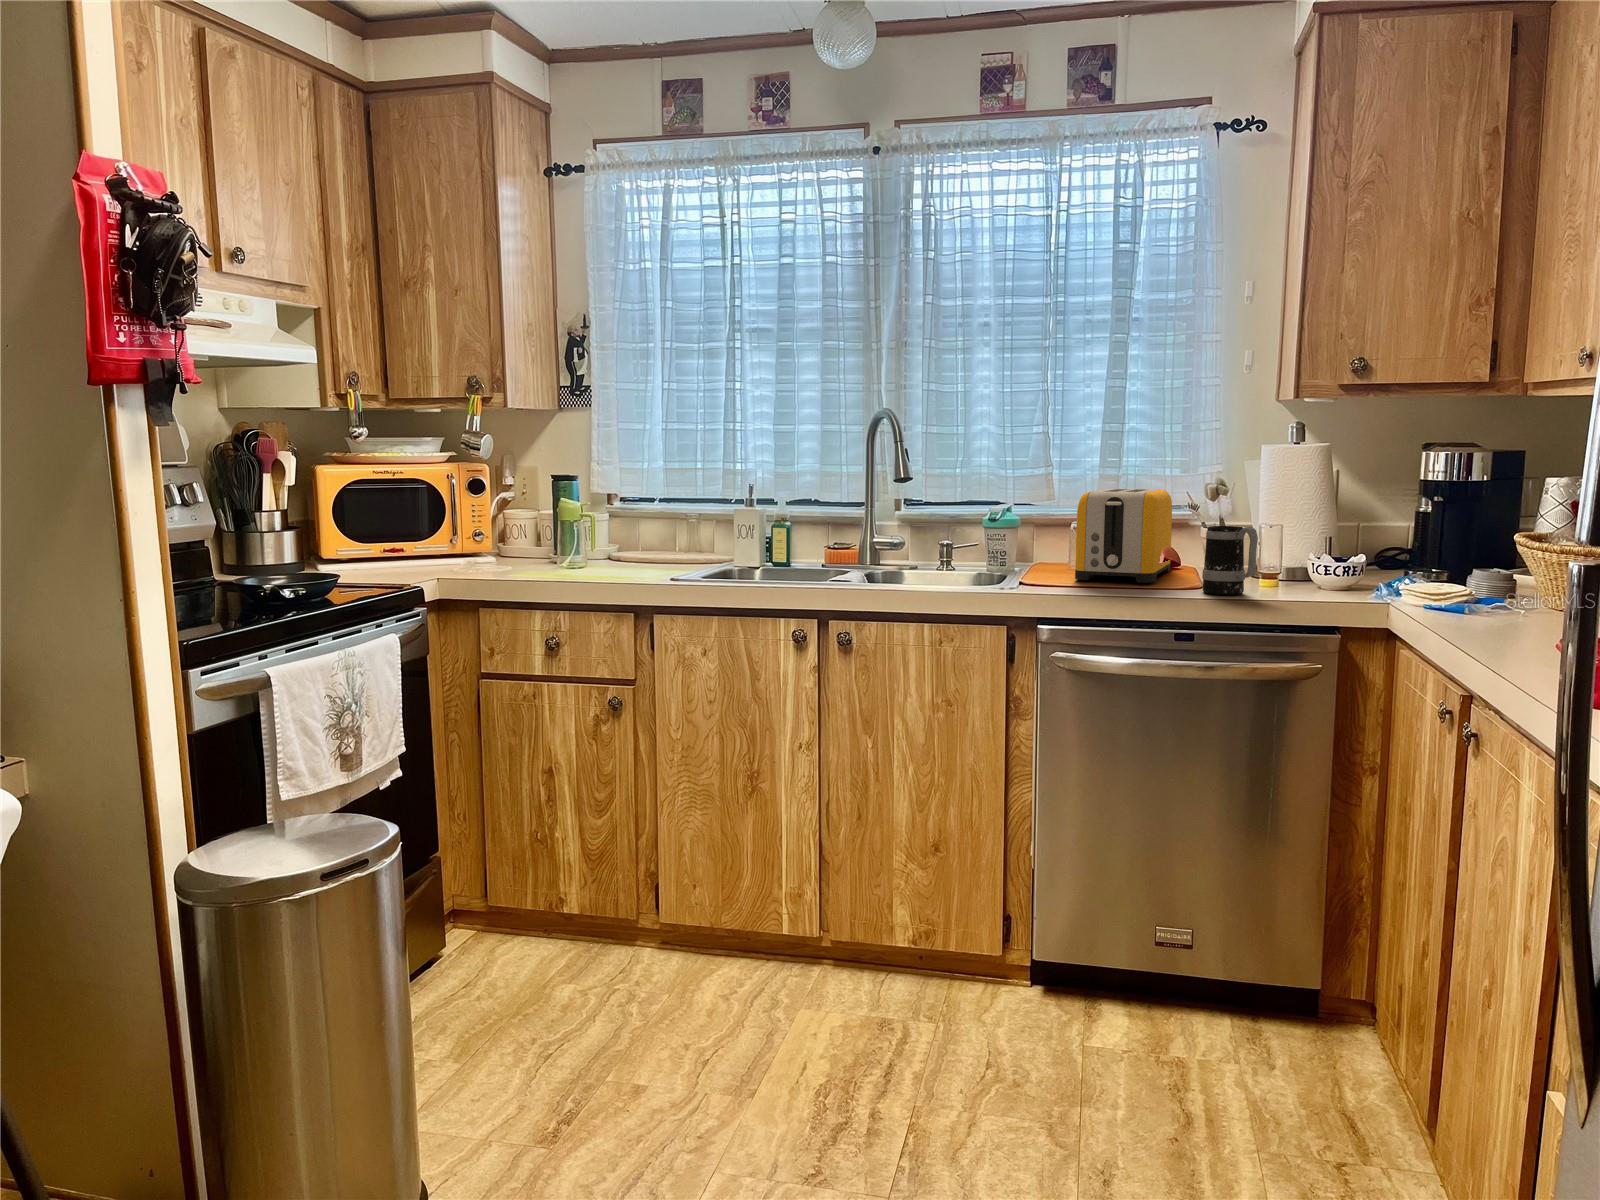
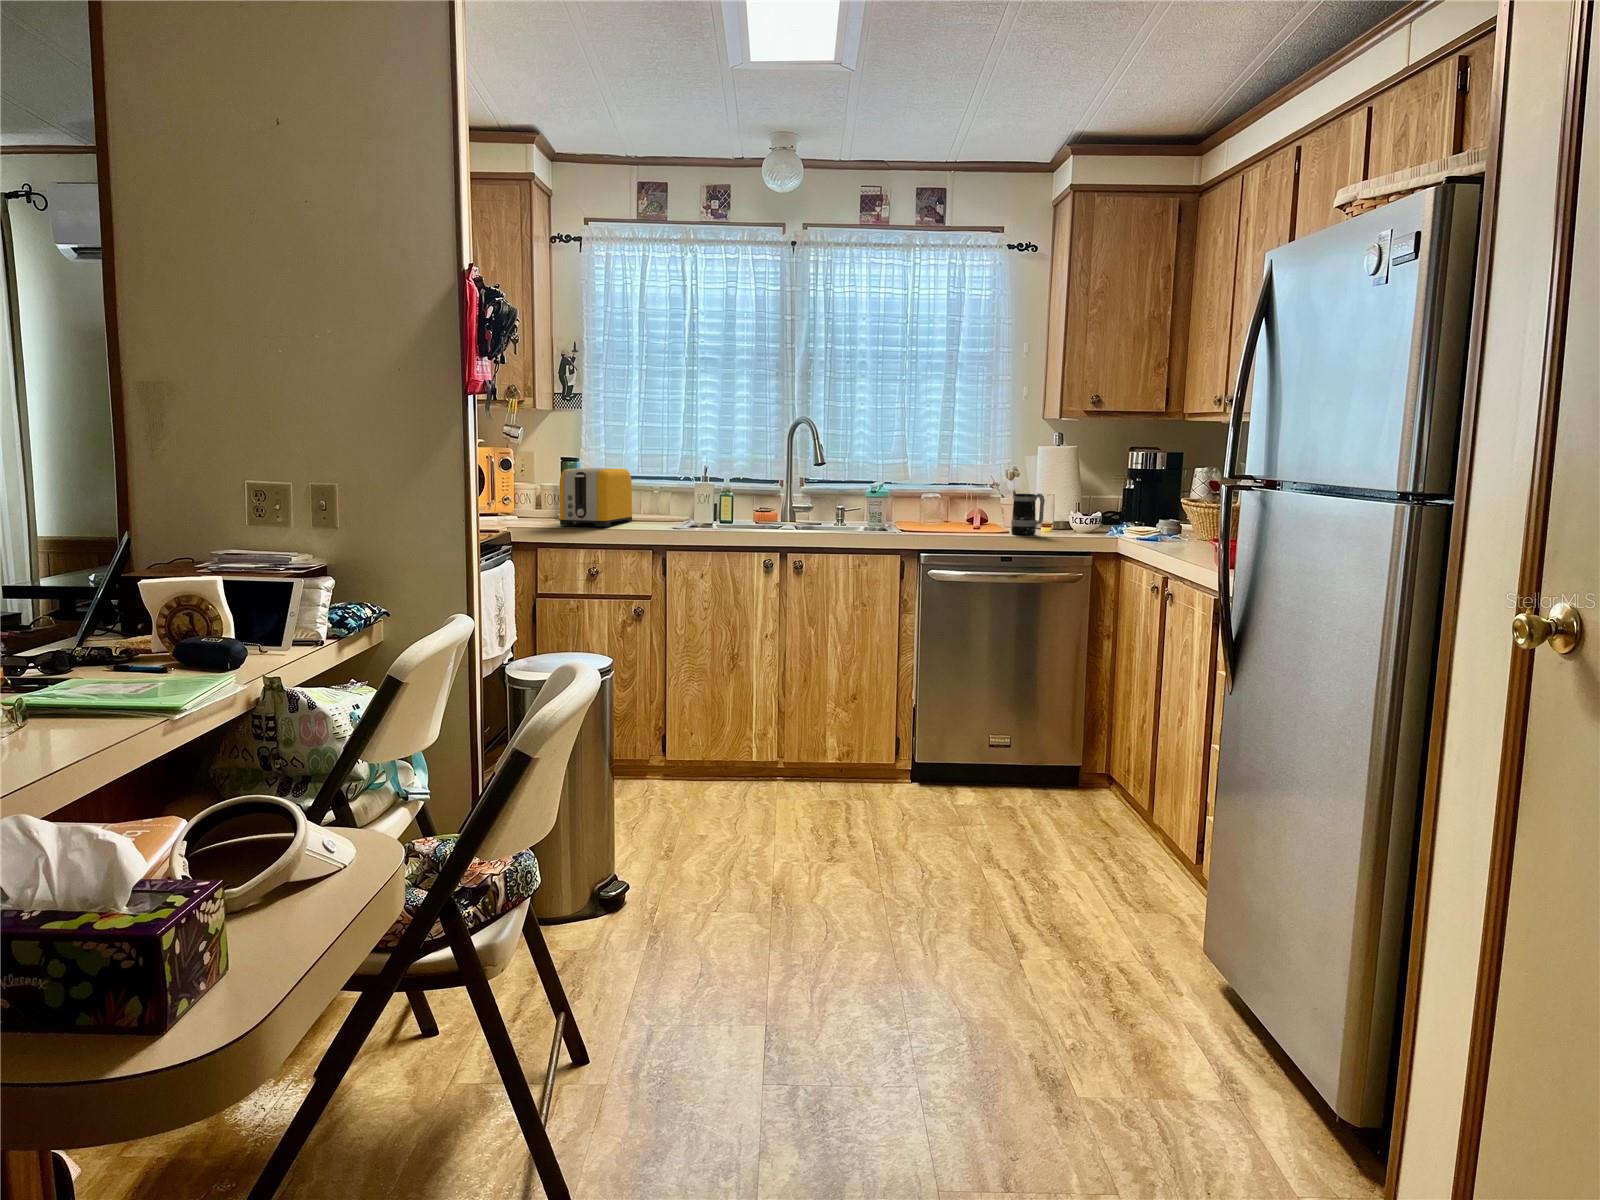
toaster: present [1075,489,1172,583] -> present [559,468,632,527]

